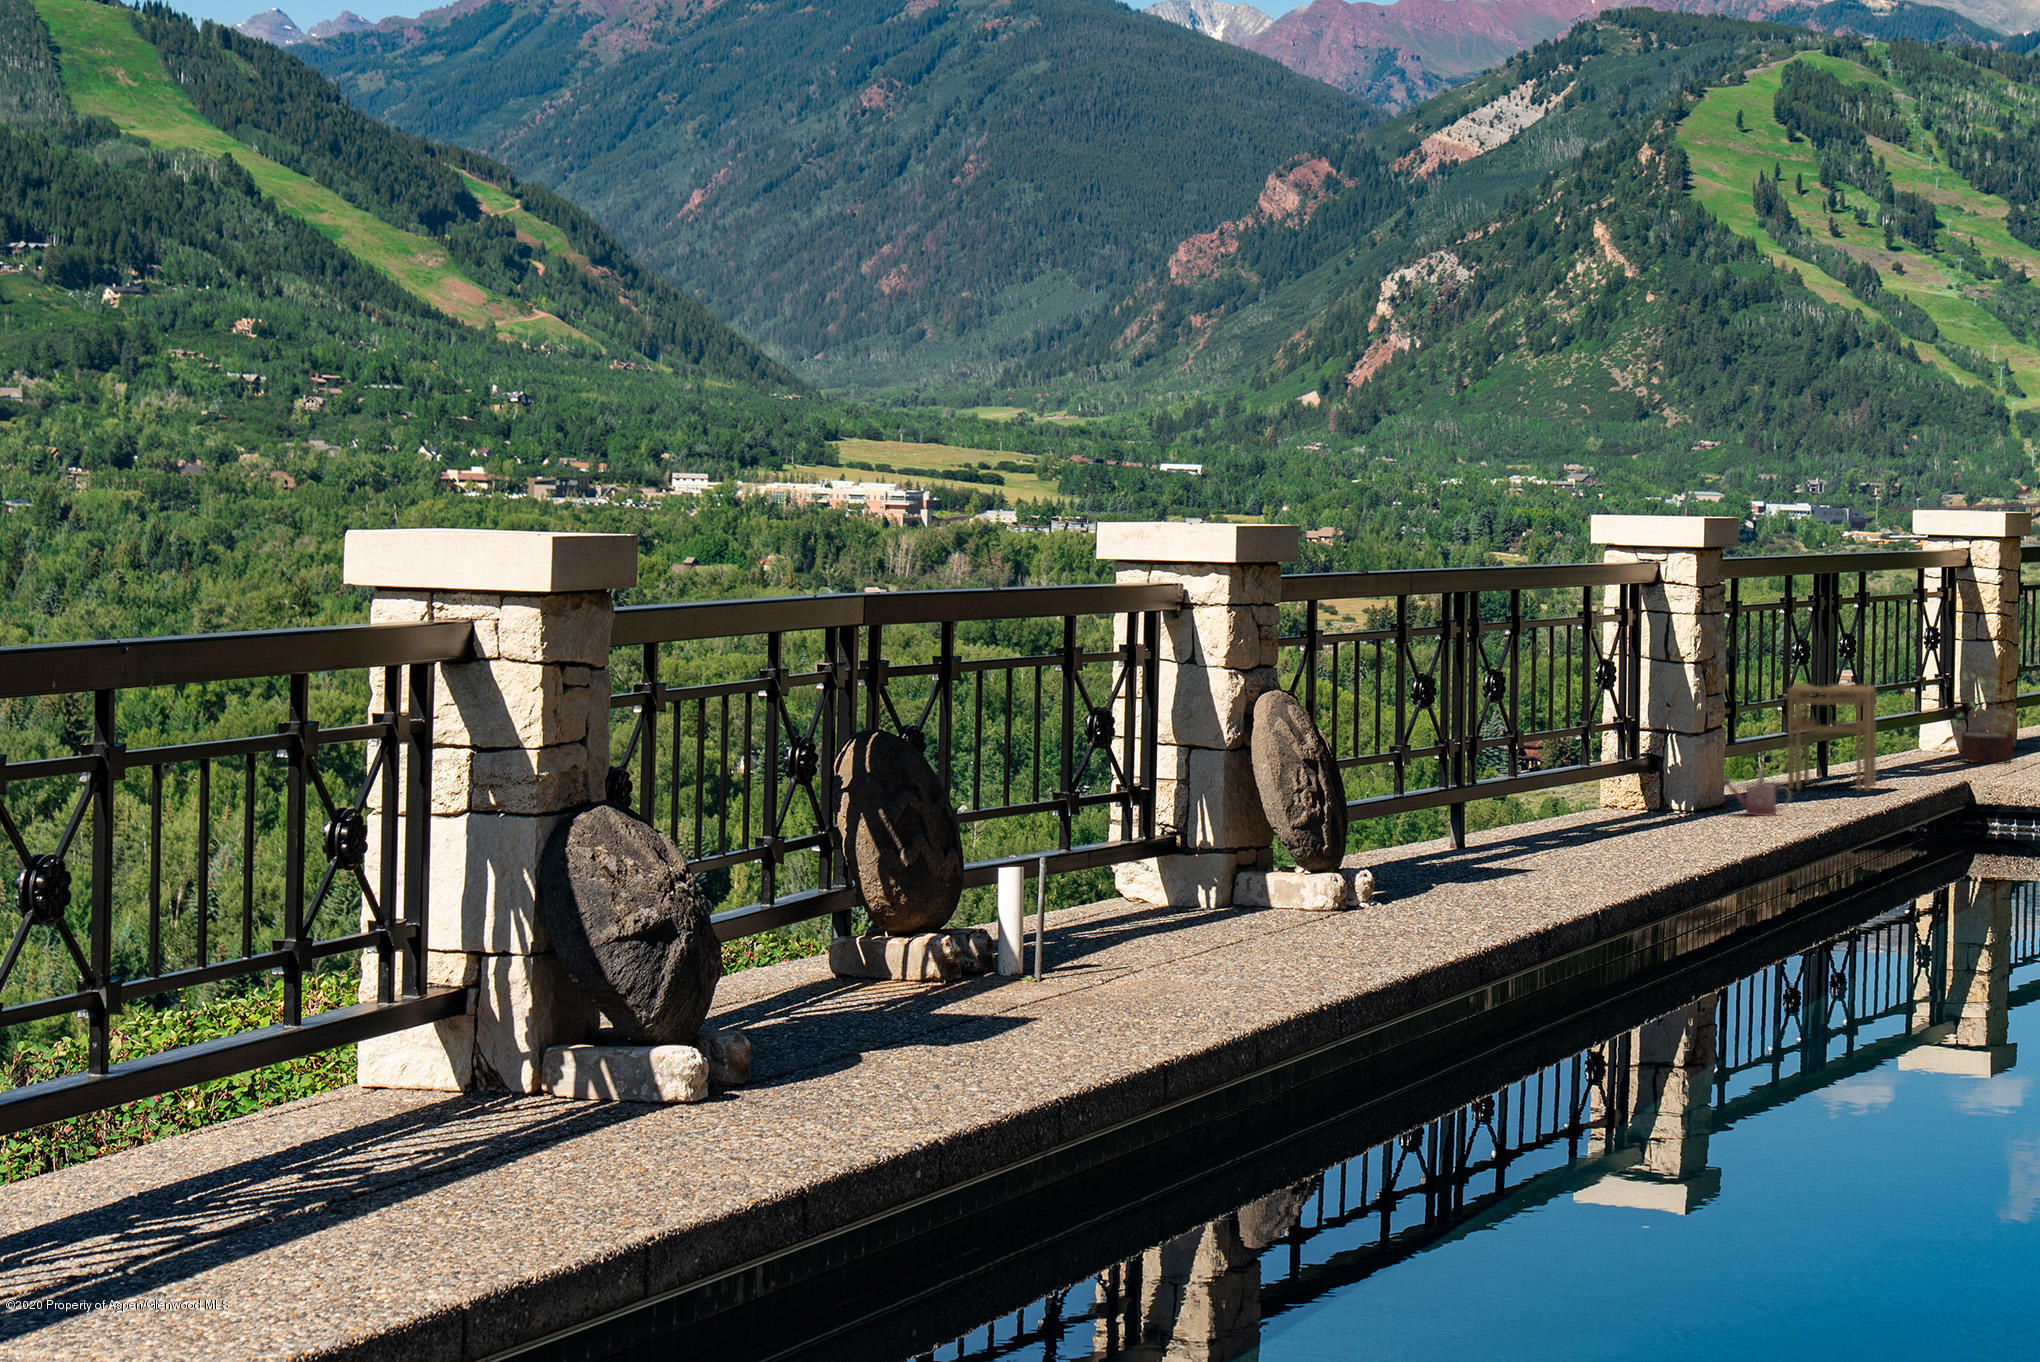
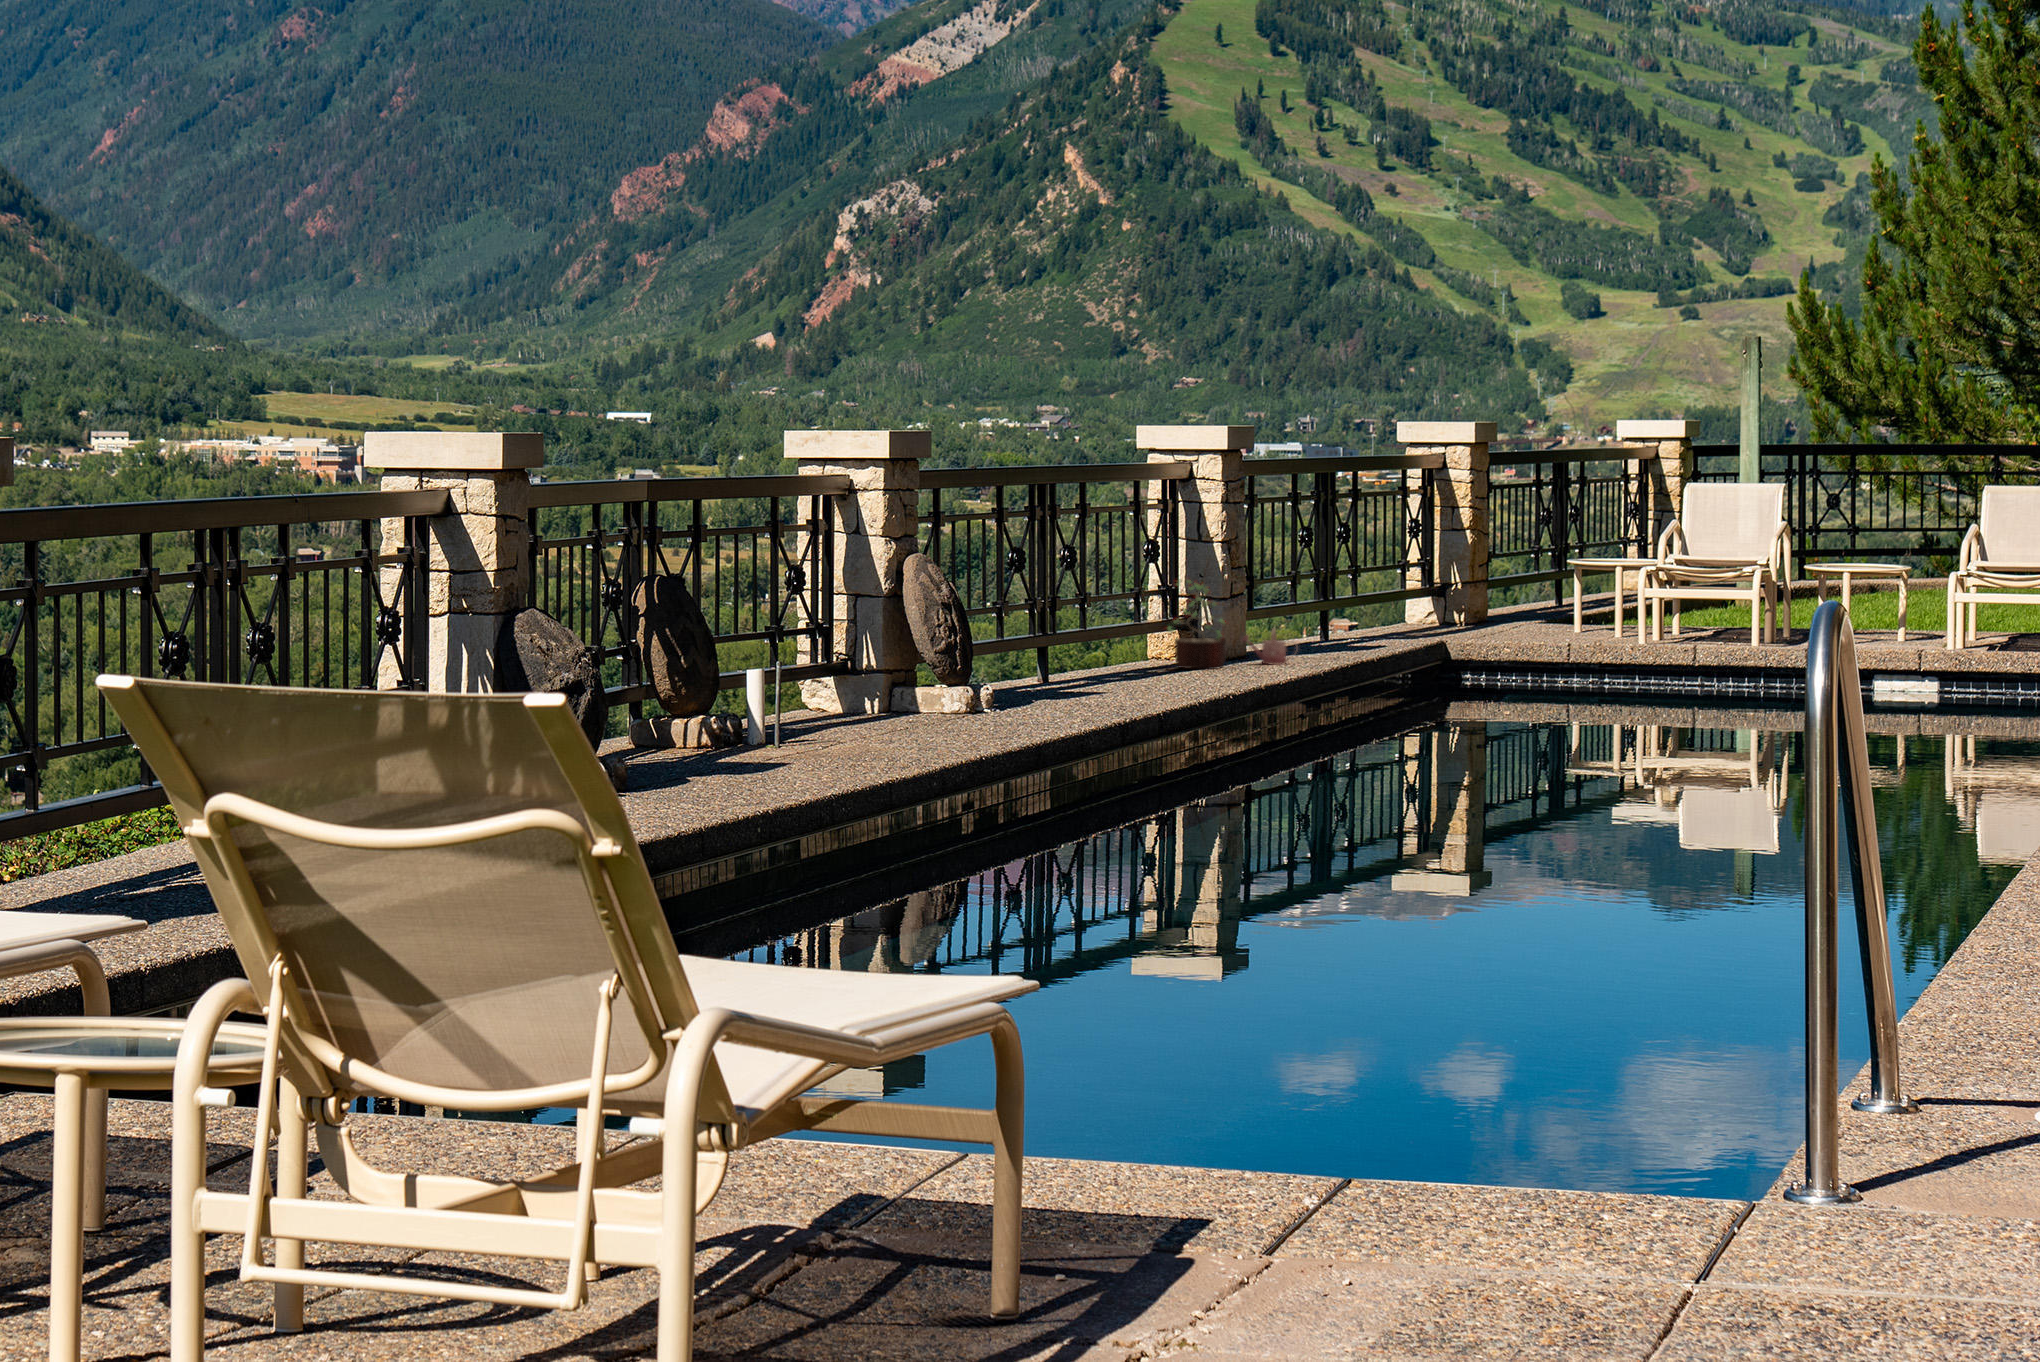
decorative plant: present [1950,672,2015,764] -> present [1166,579,1227,669]
stool: present [1788,684,1876,791] -> none [1294,564,1368,651]

